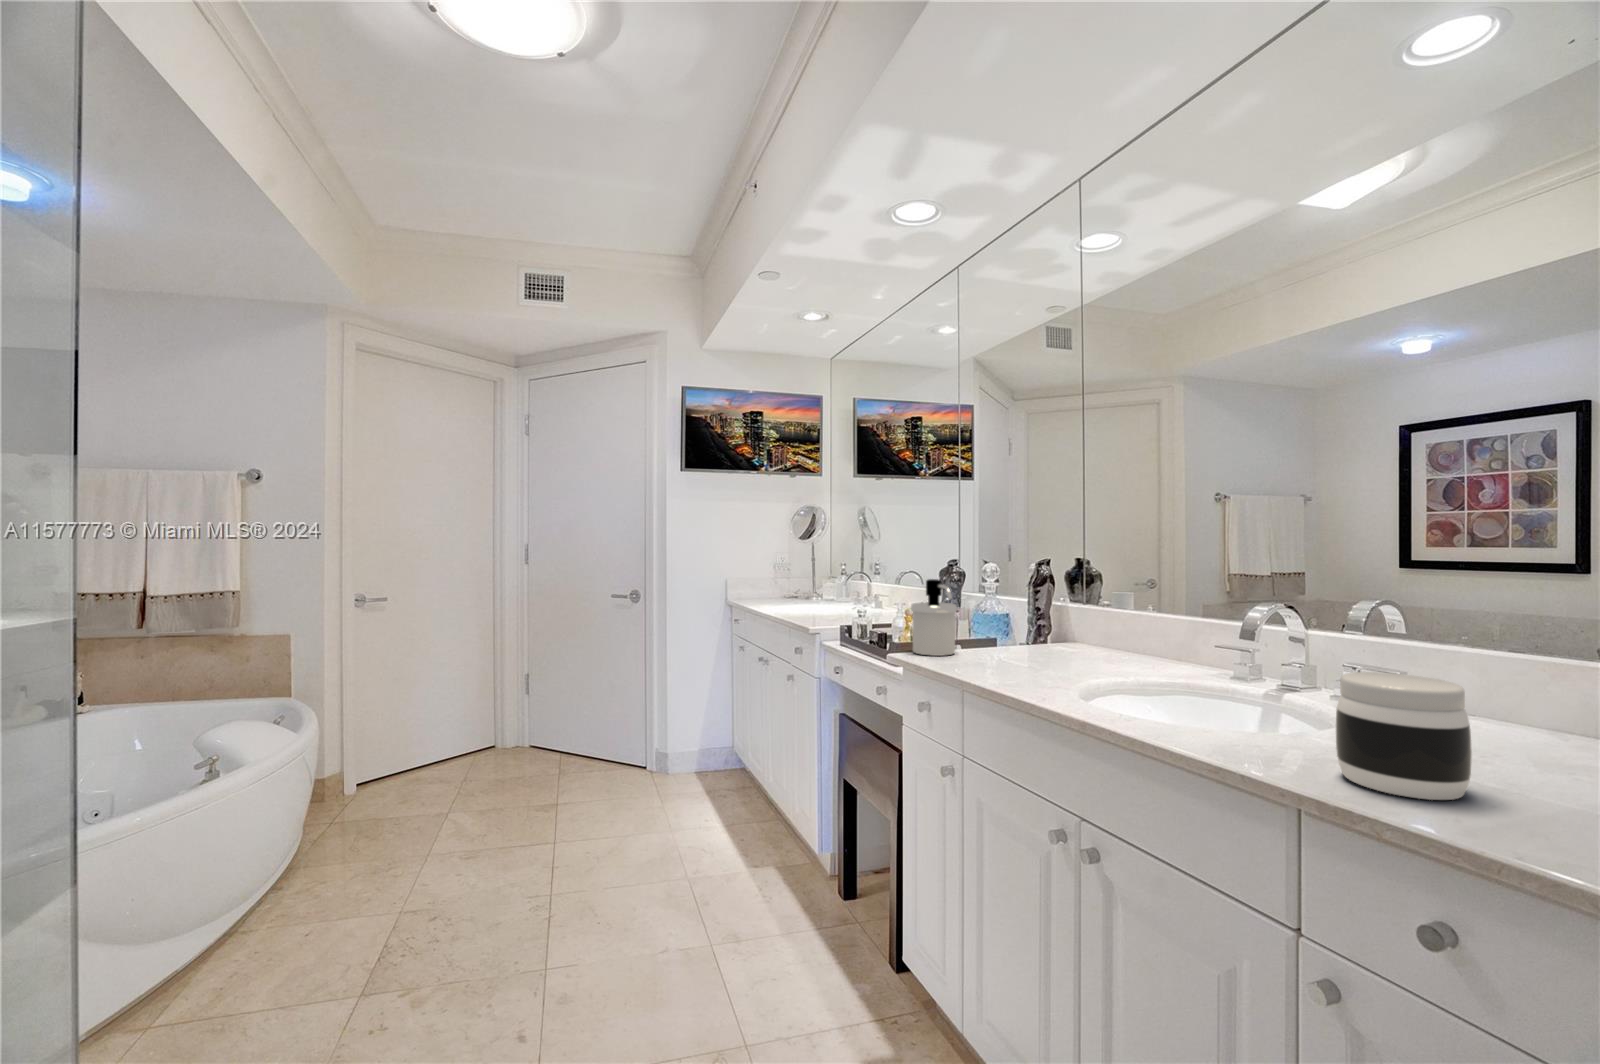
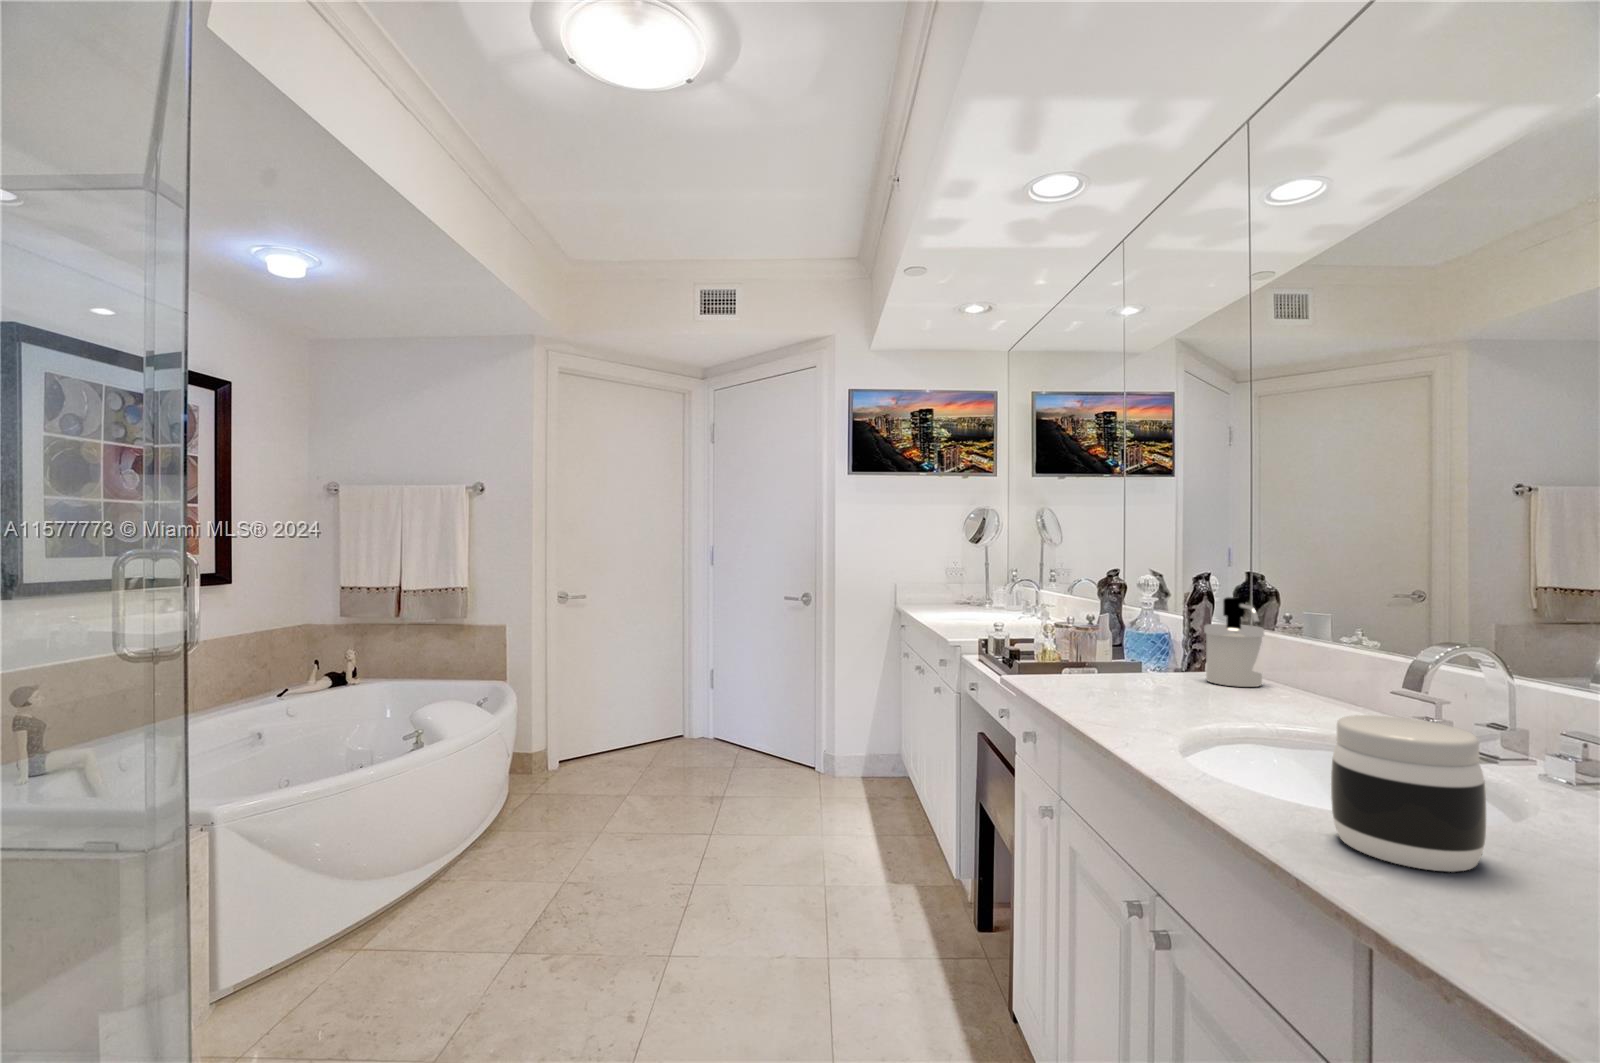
soap dispenser: present [911,579,957,656] -> present [1204,597,1264,687]

